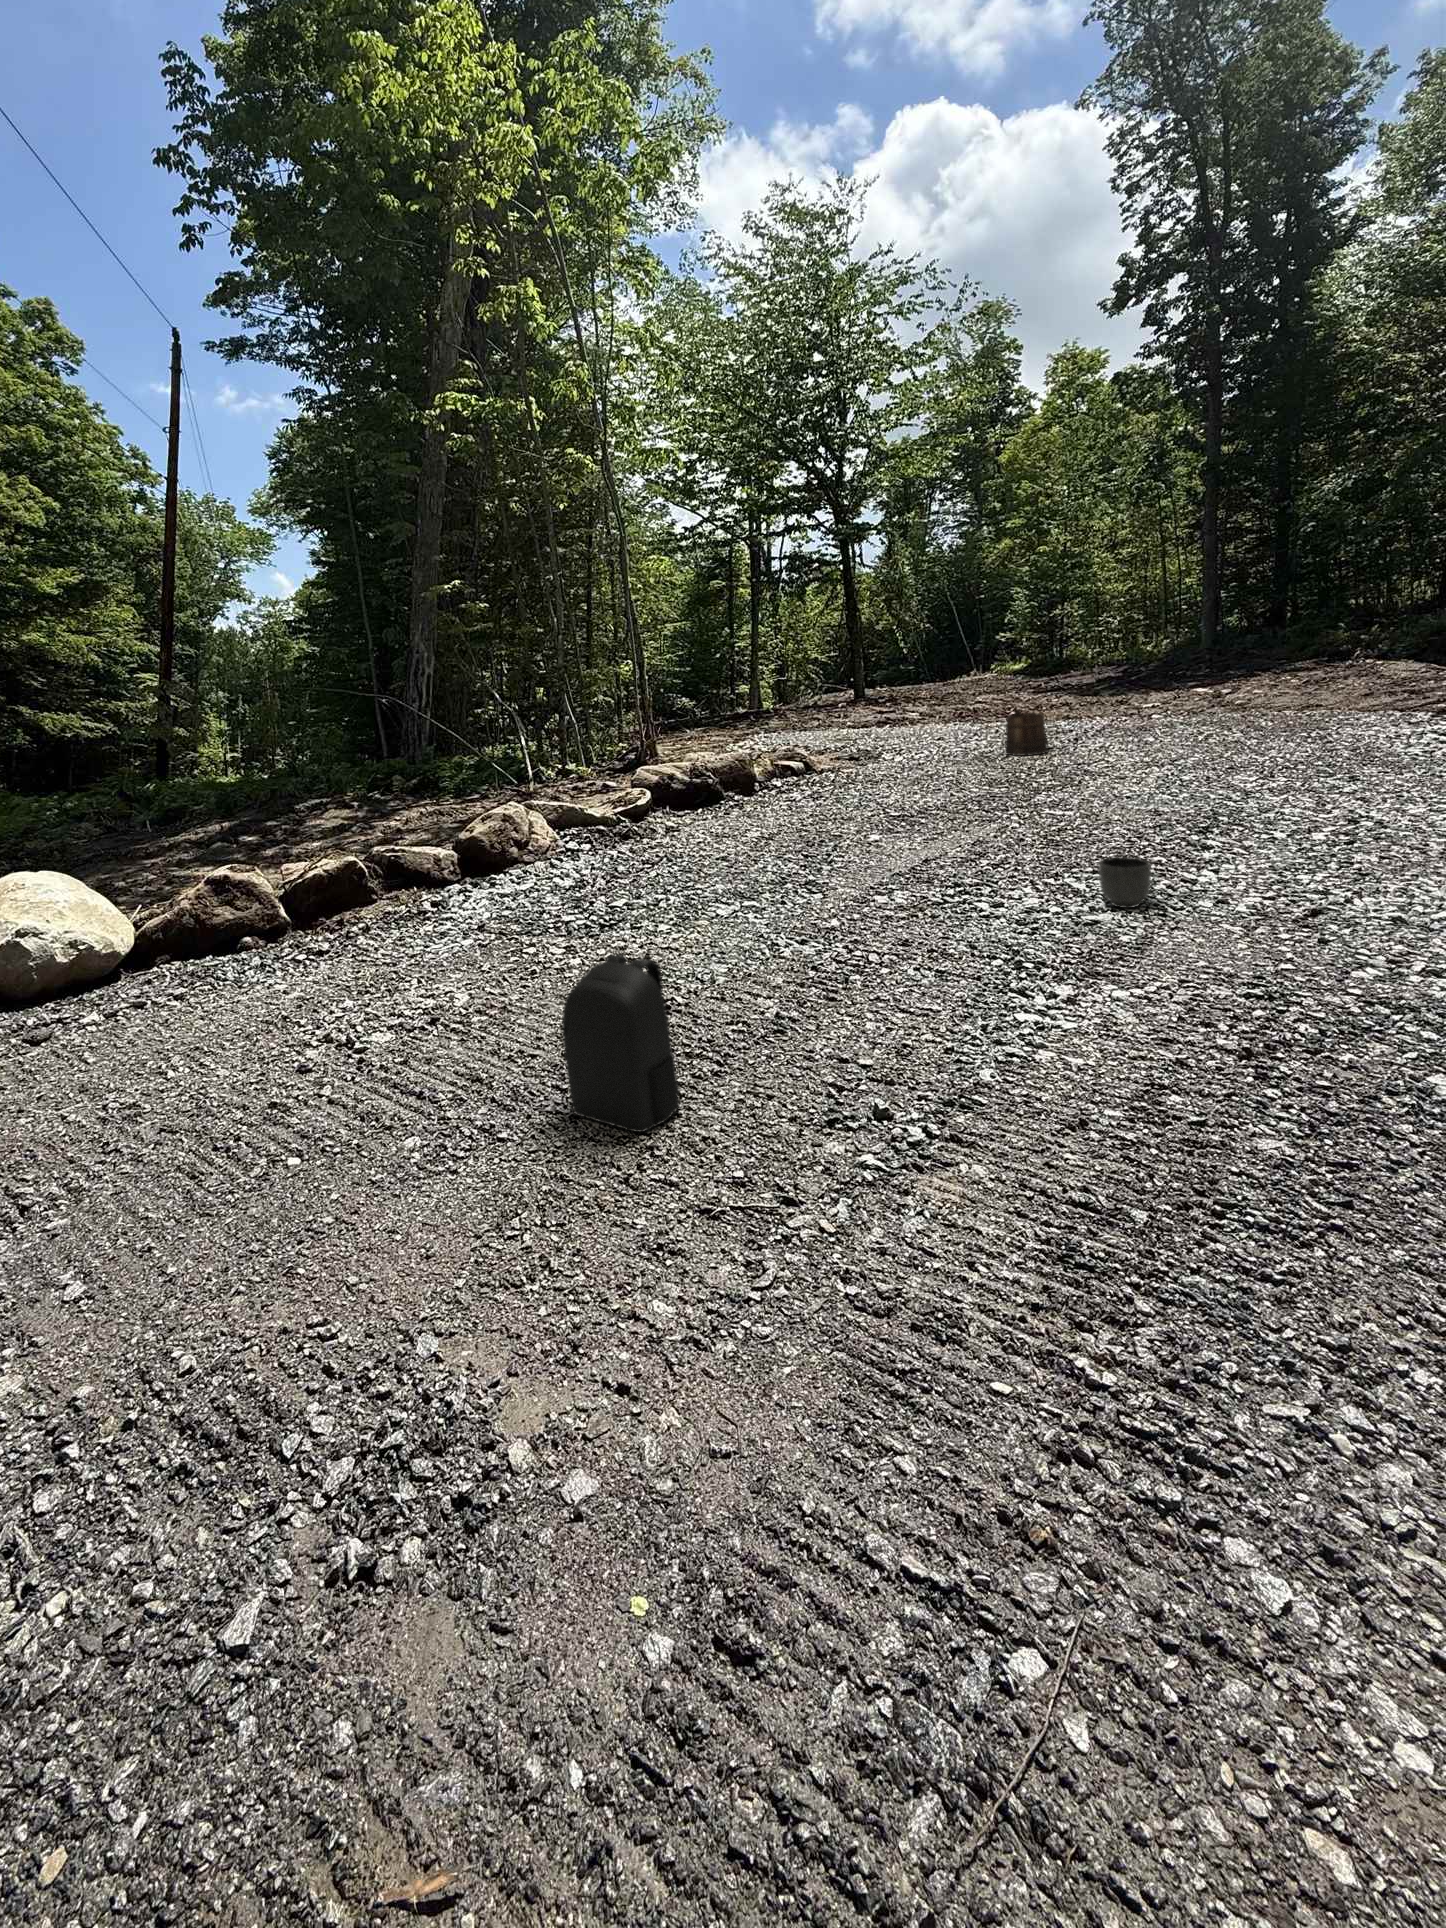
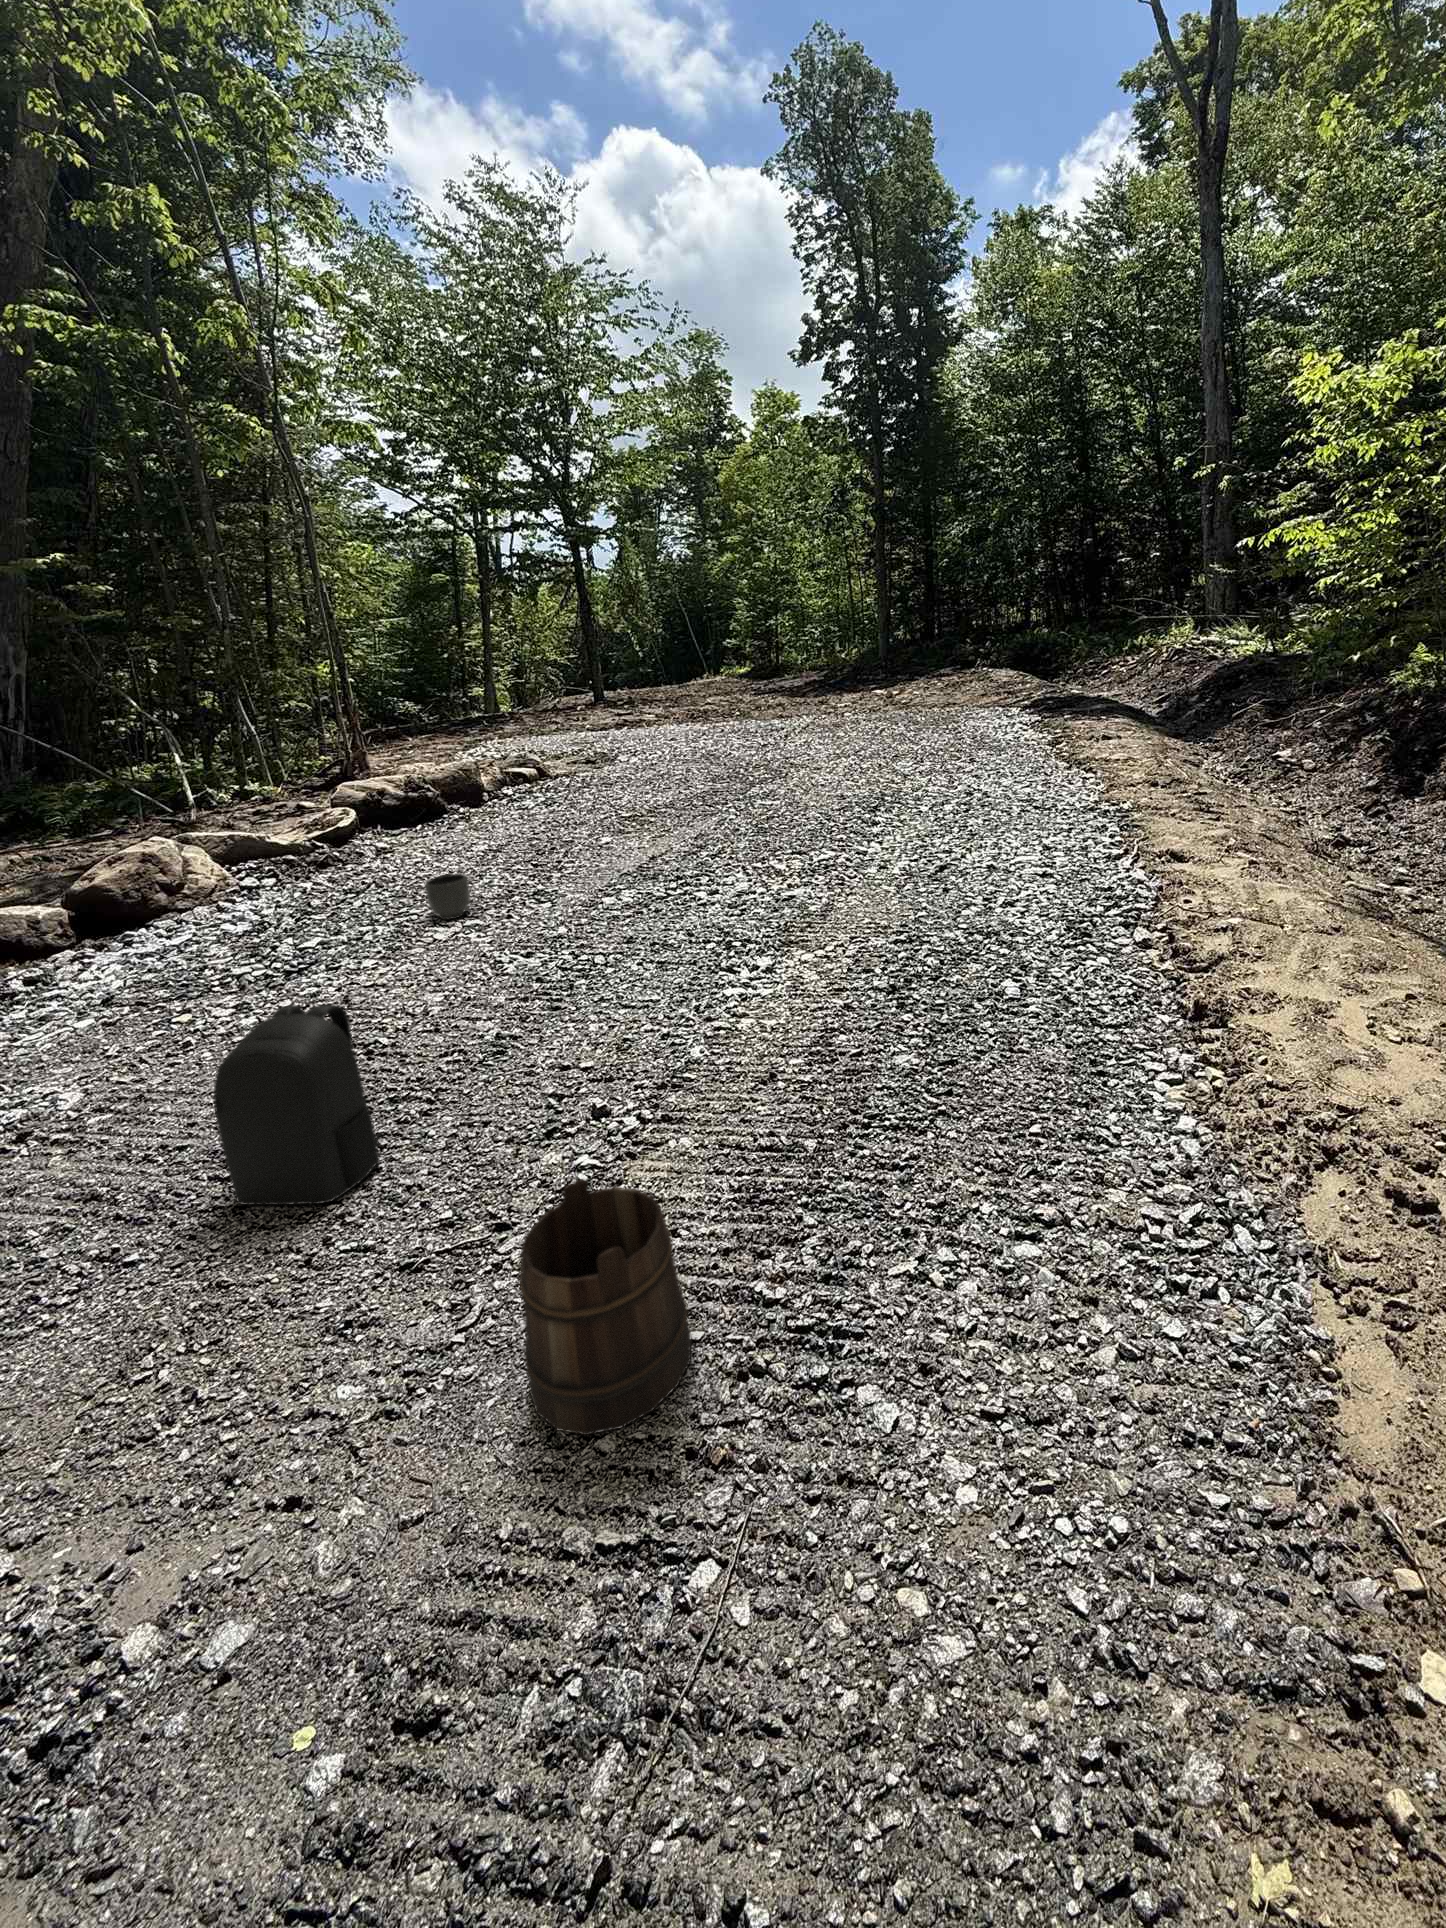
bucket: present [1005,710,1048,756] -> present [520,1179,691,1435]
planter: present [1098,857,1151,908] -> present [425,873,470,920]

